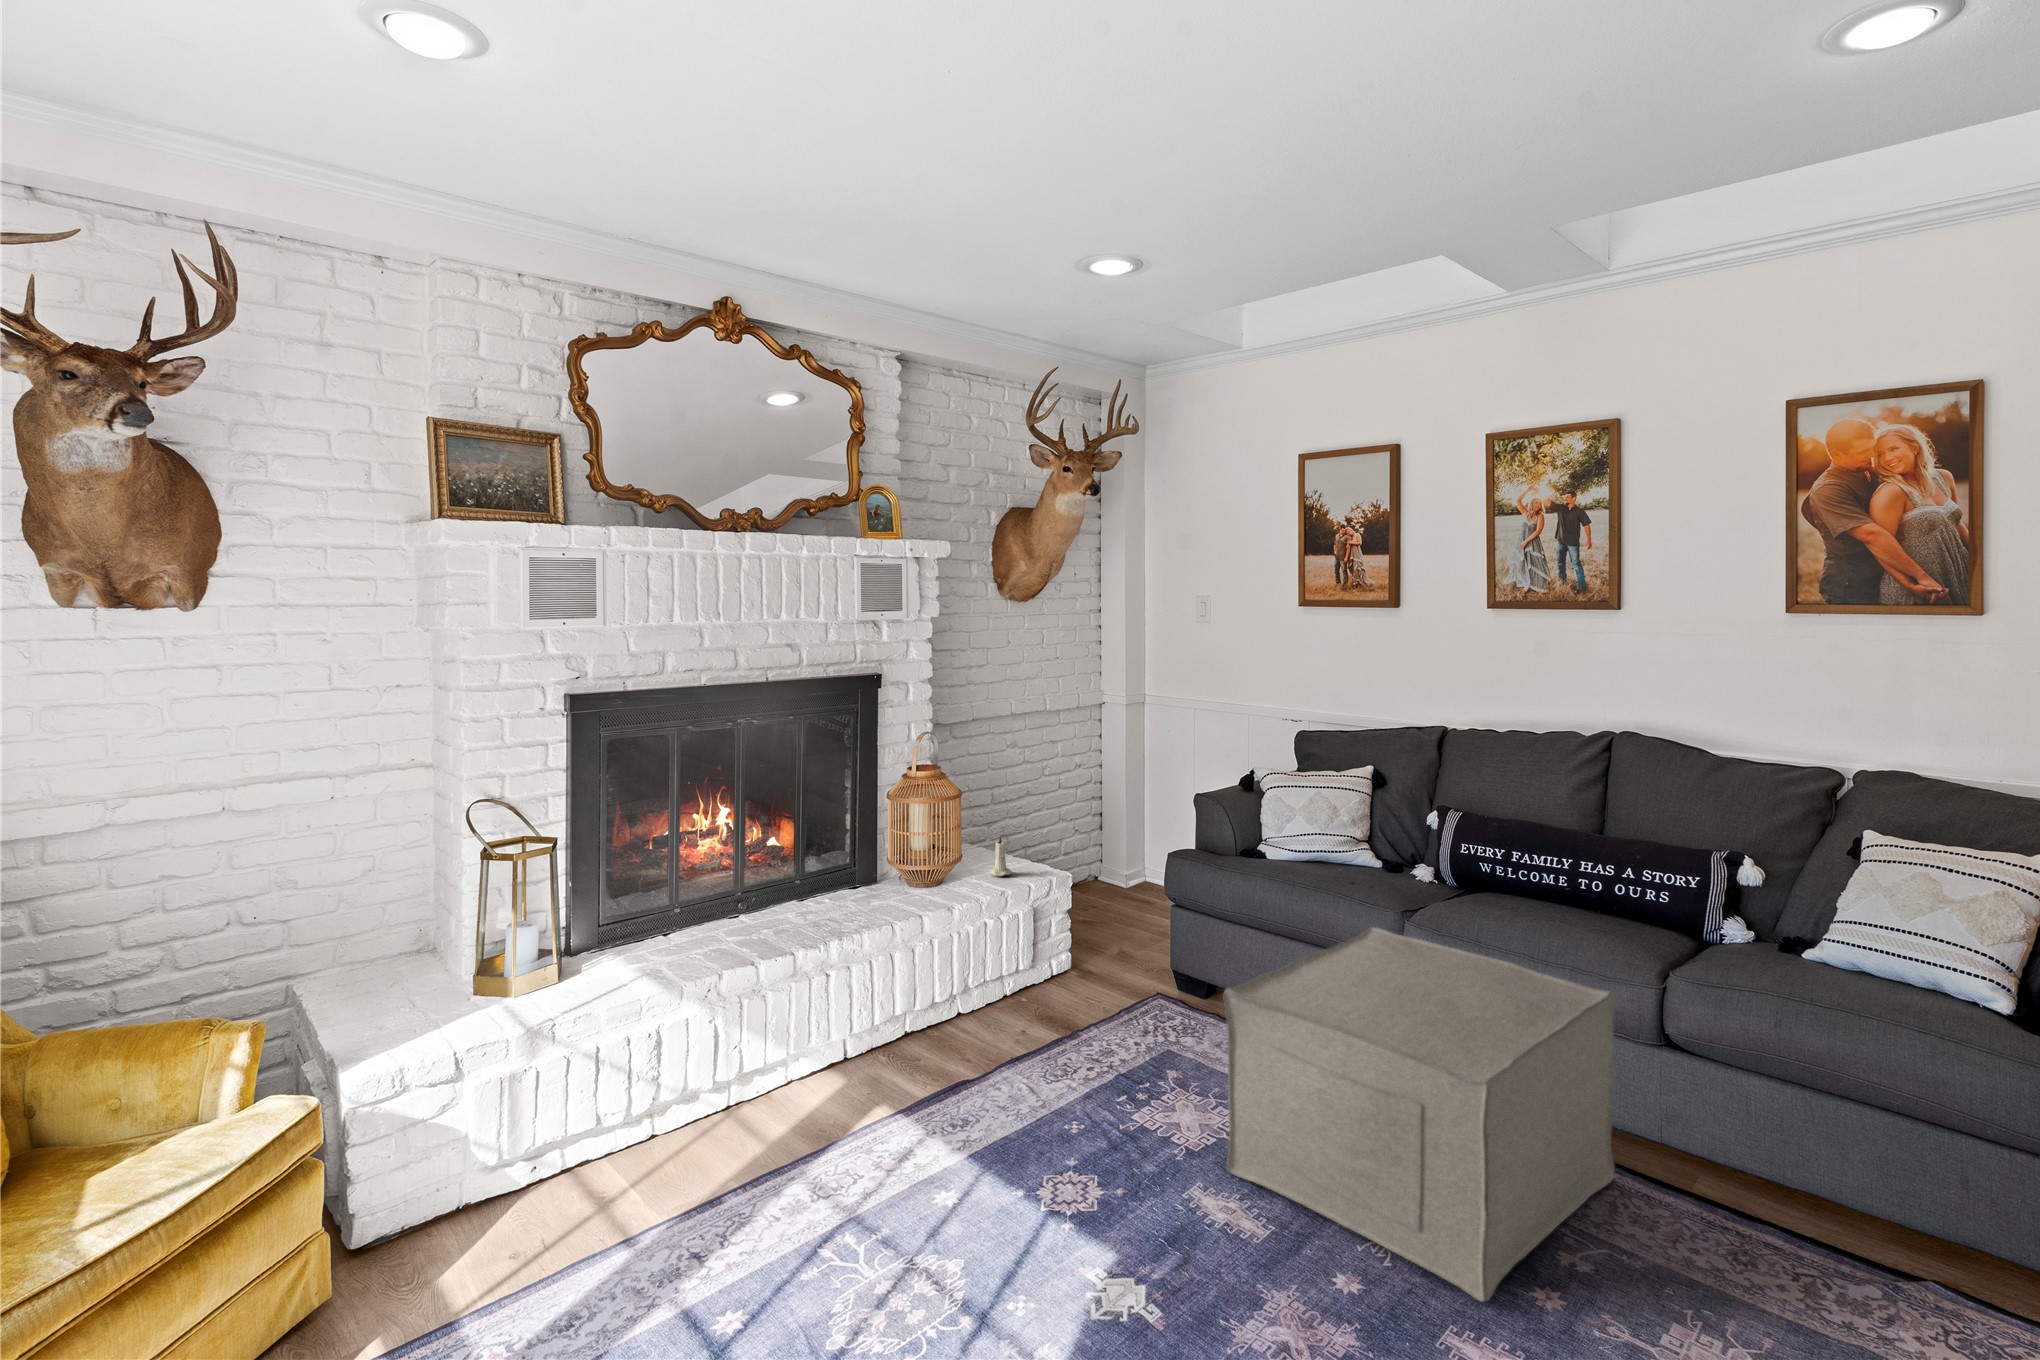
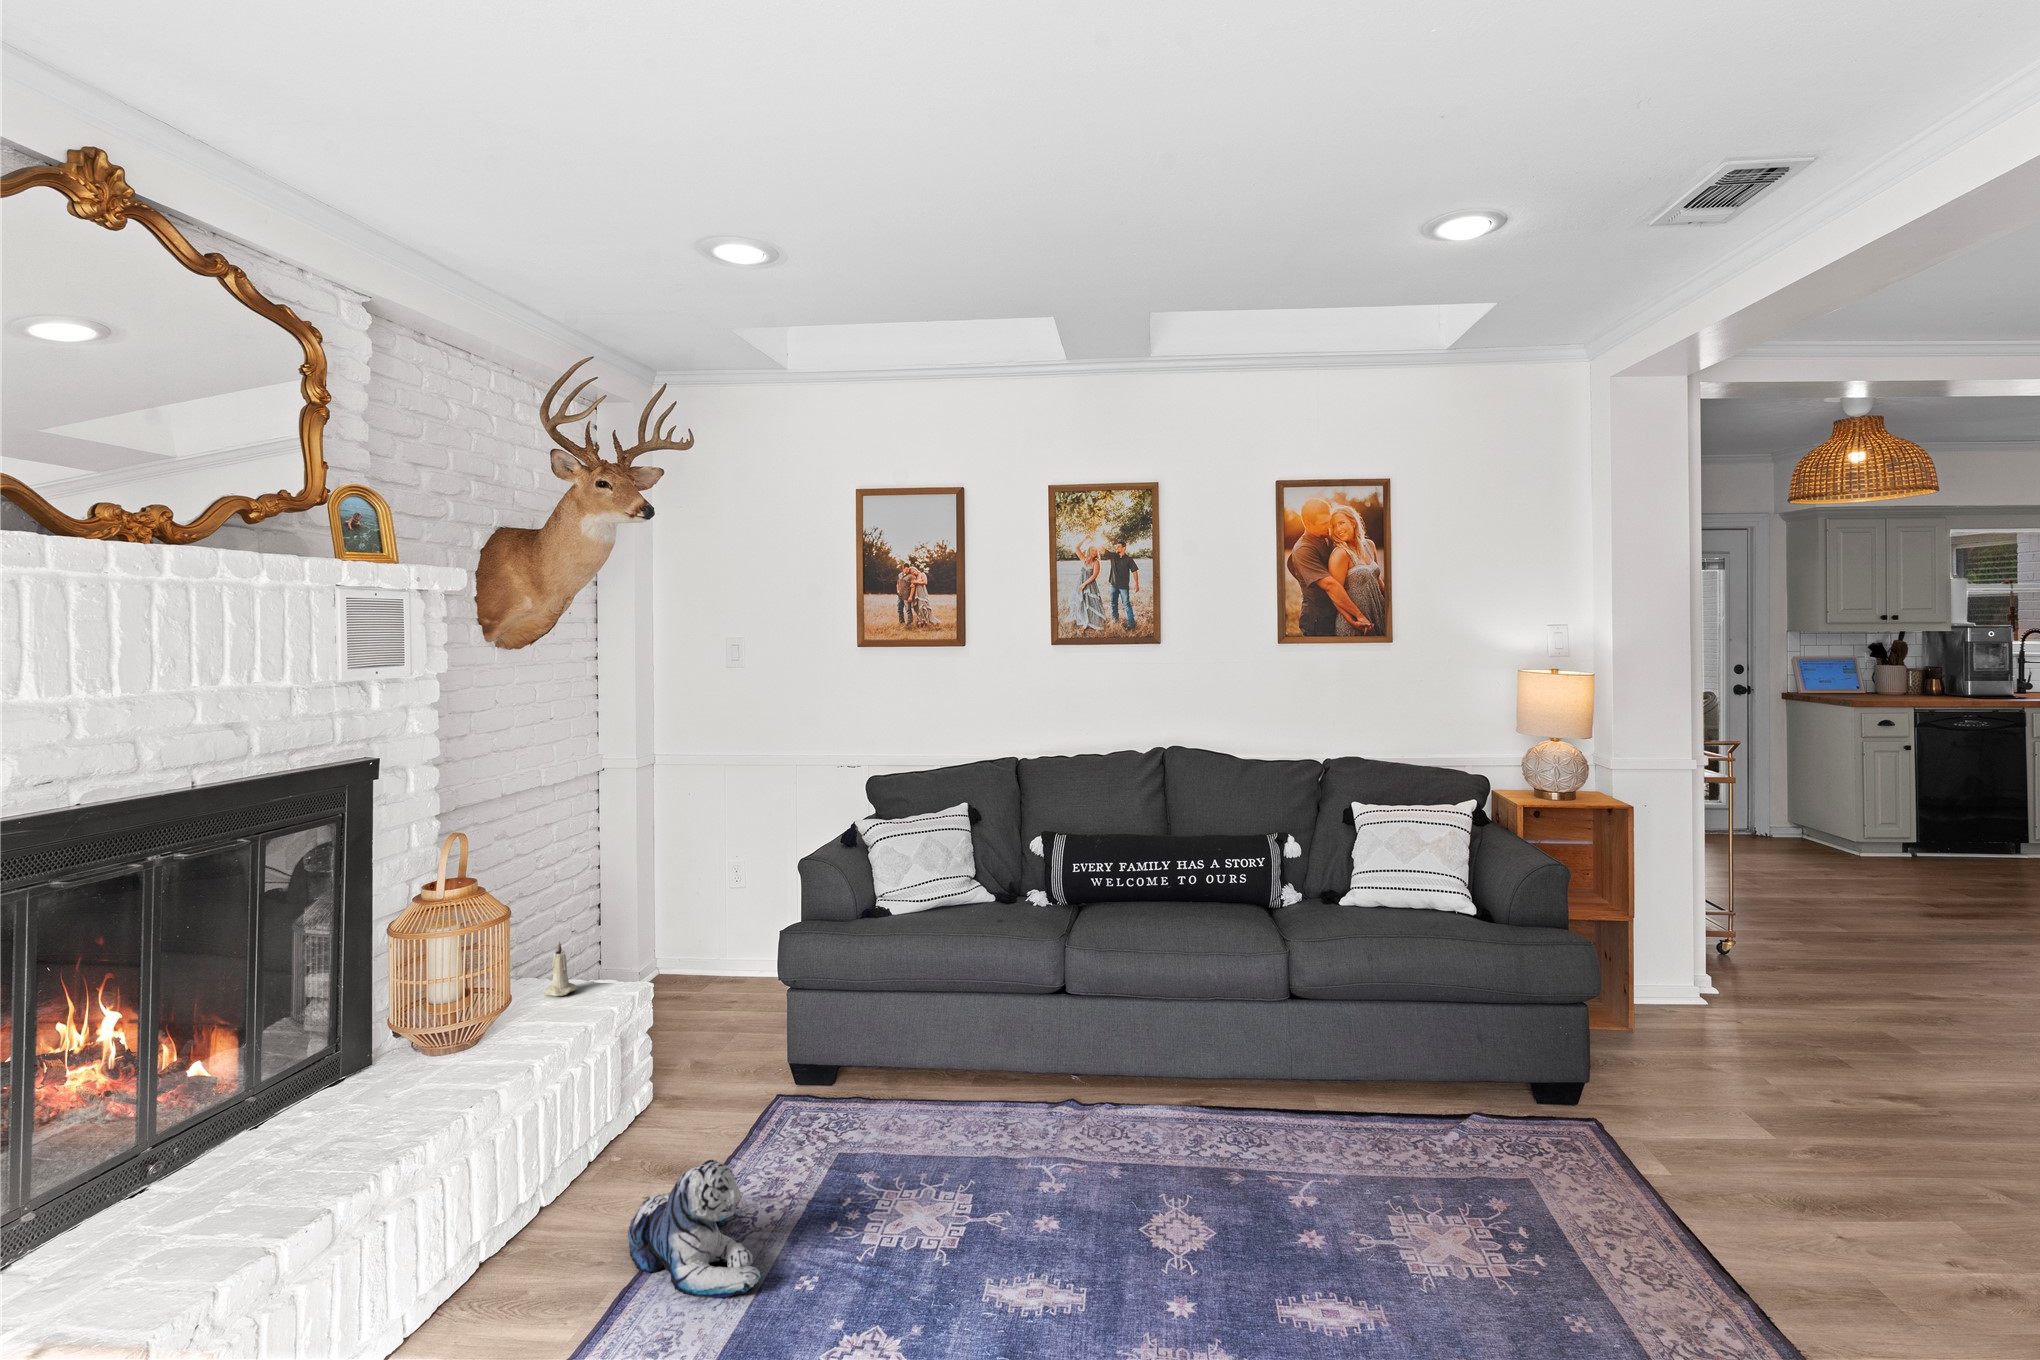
ottoman: present [1223,927,1616,1302] -> none [996,959,1299,1293]
plush toy: none [979,1010,1055,1115] -> present [628,1160,761,1298]

